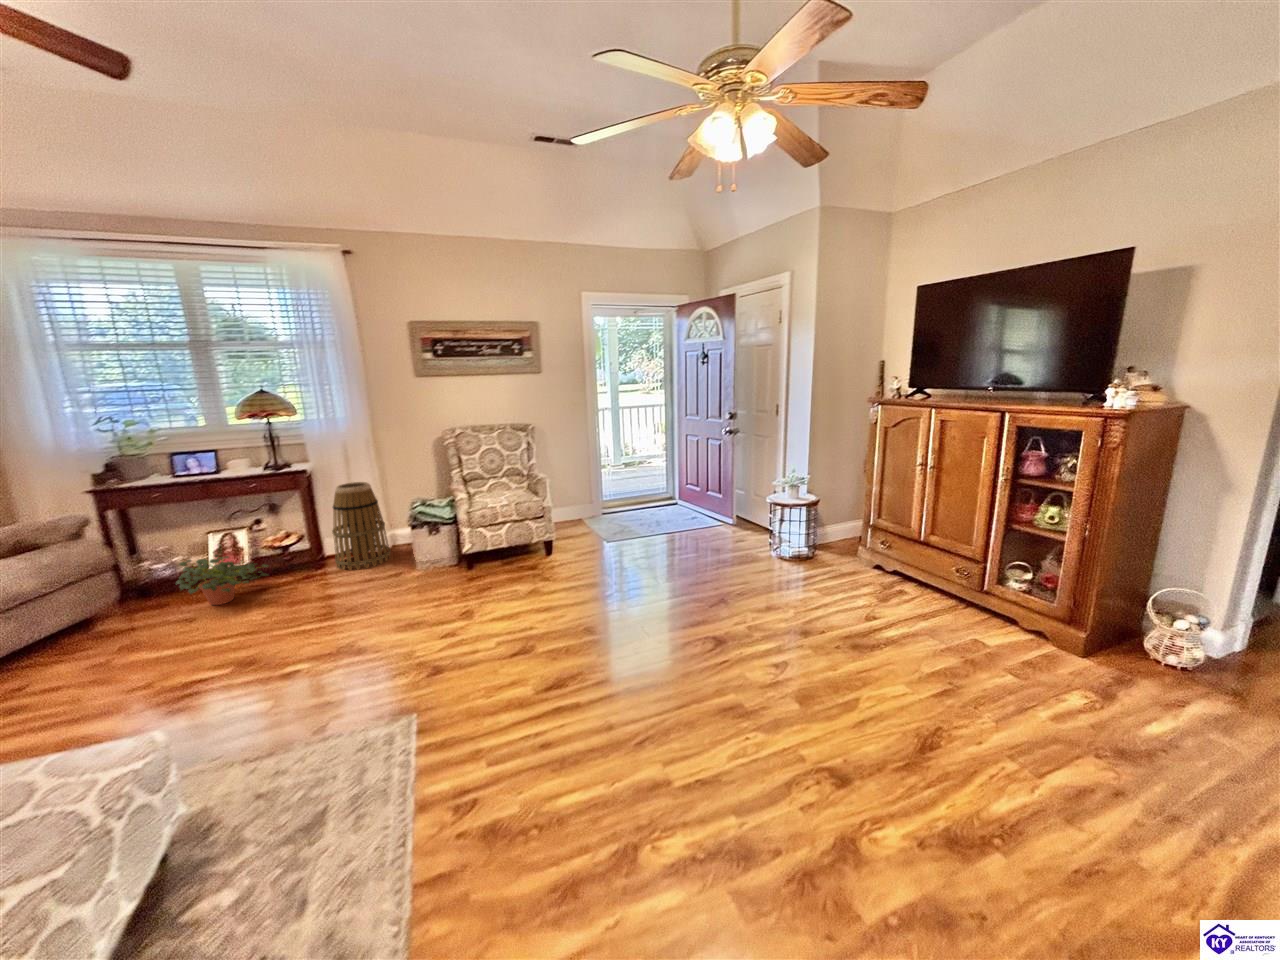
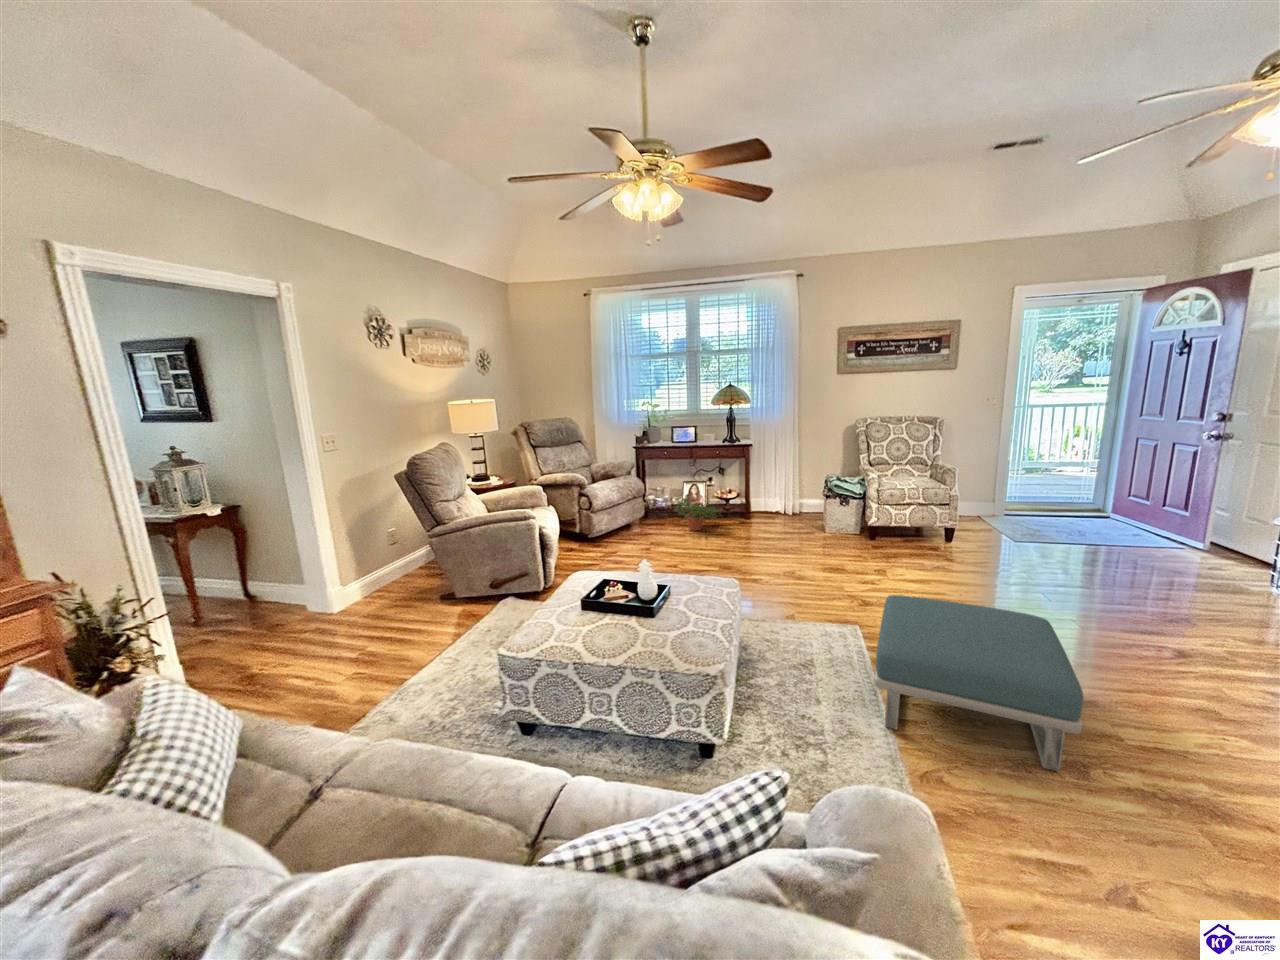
basket: present [332,482,390,570] -> none [761,457,801,525]
footstool: none [368,660,622,919] -> present [874,595,1084,771]

